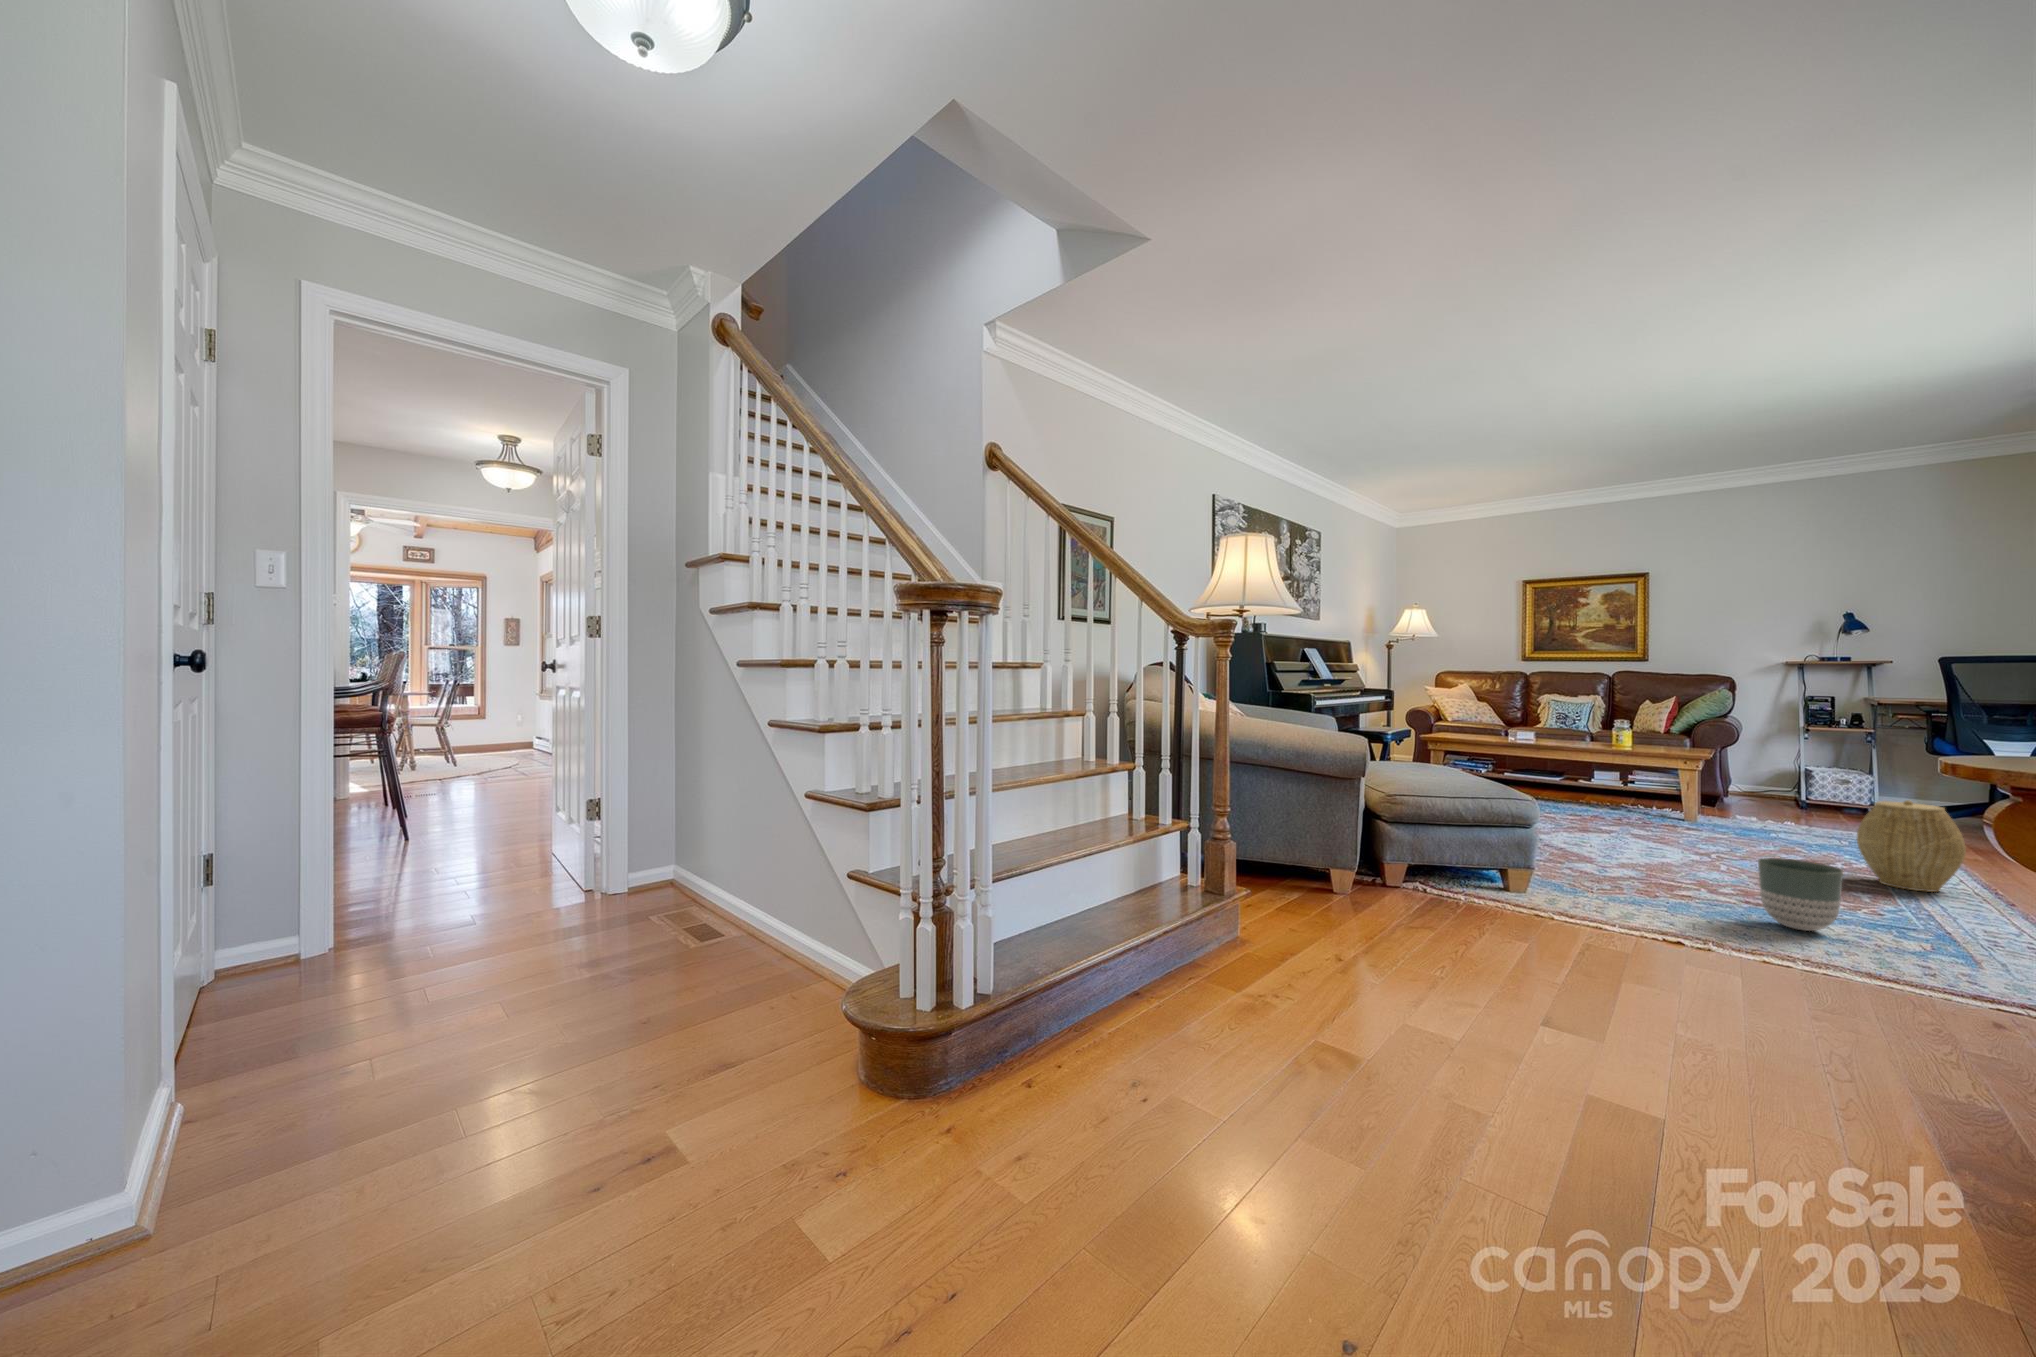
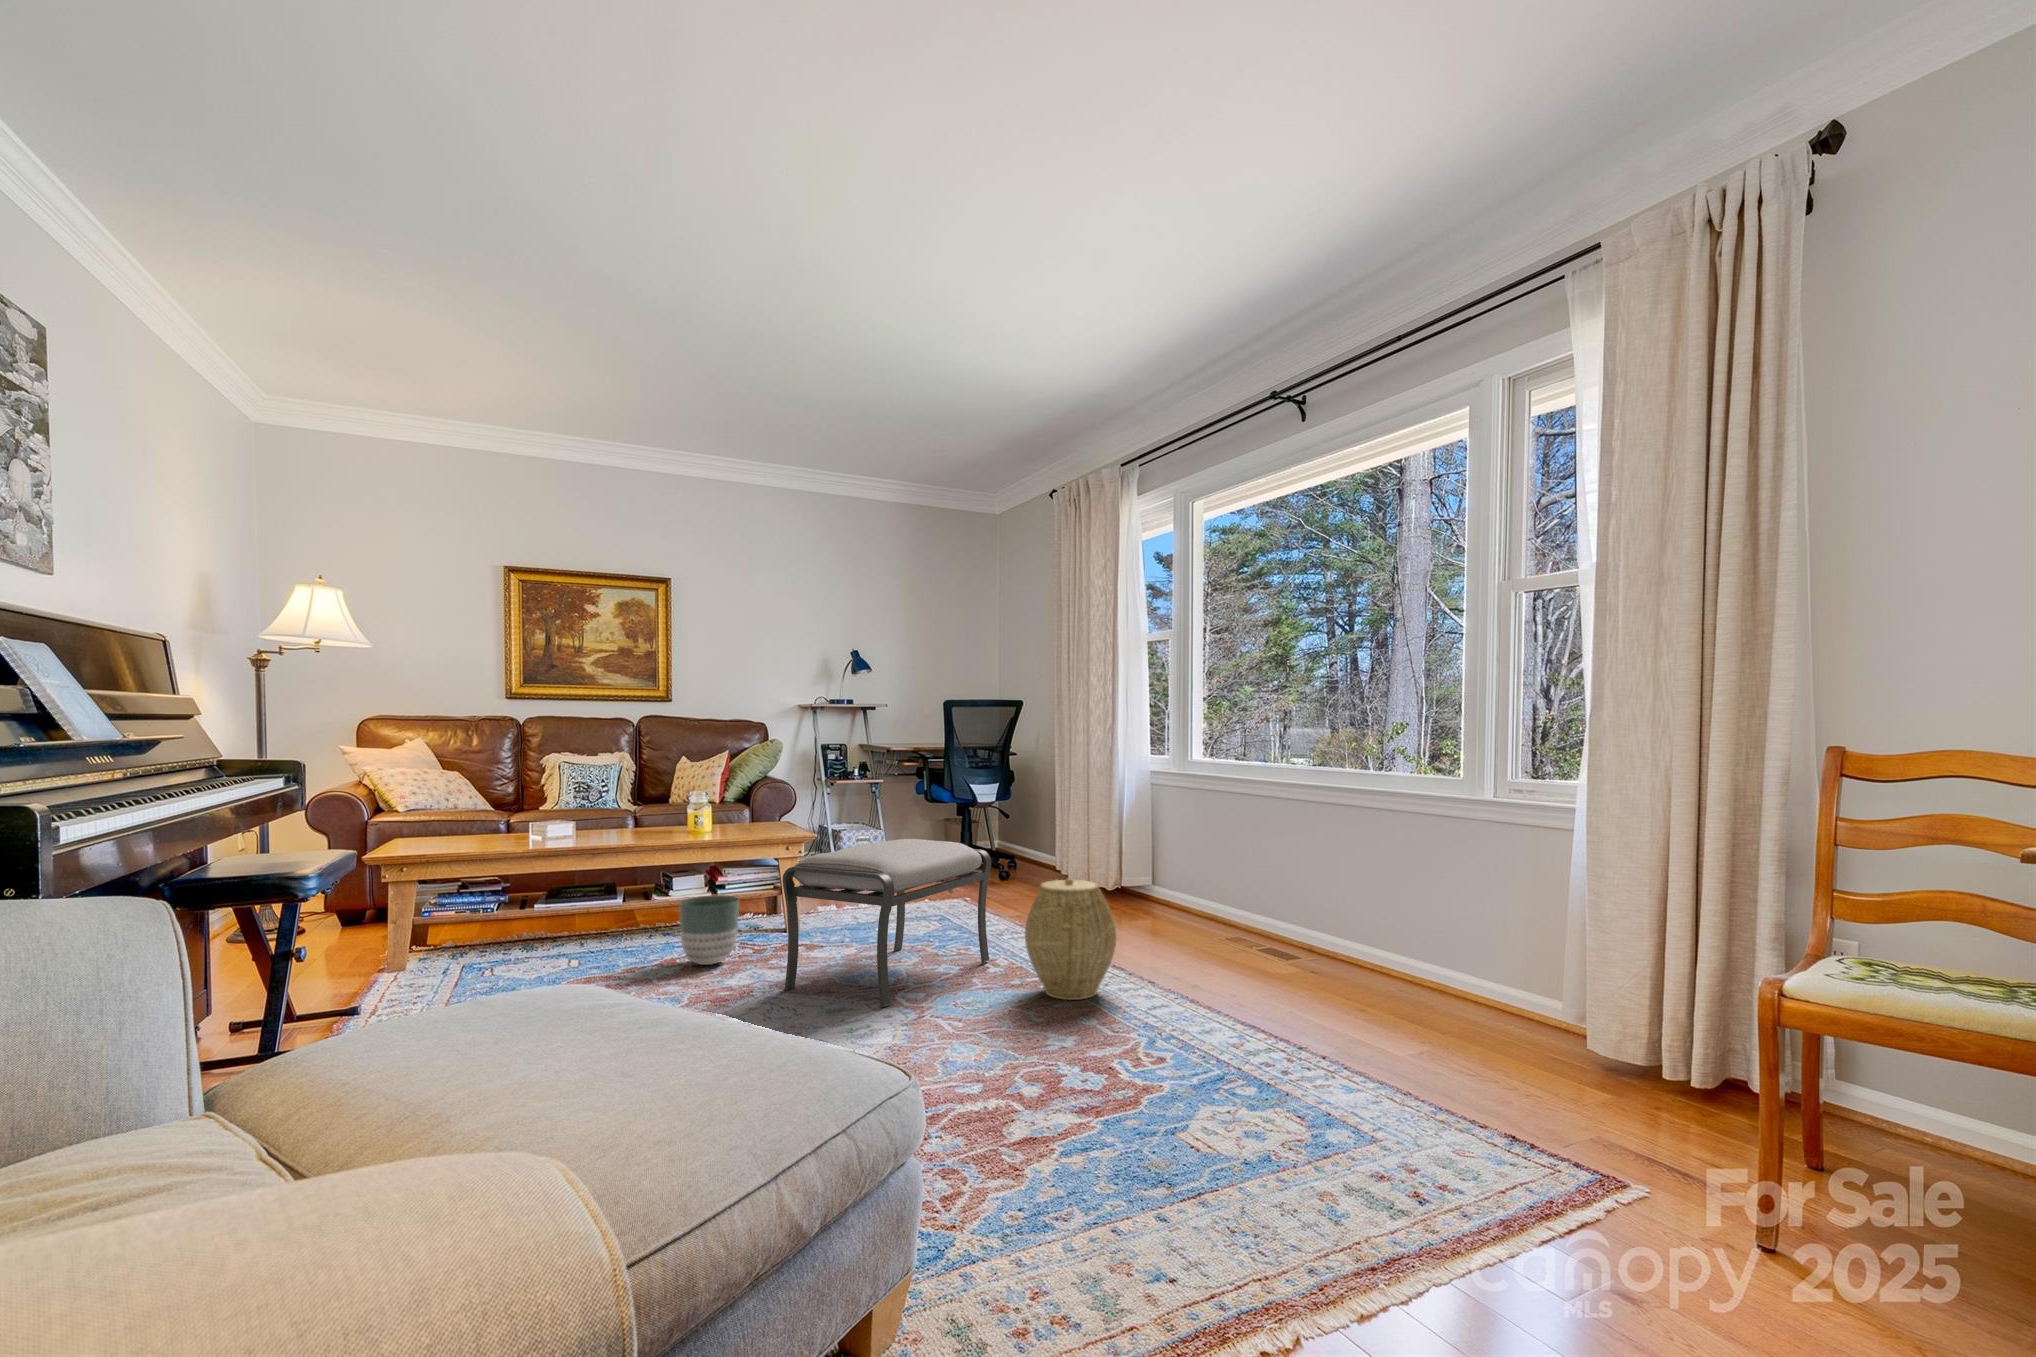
ottoman: none [1653,761,1863,861] -> present [782,839,991,1007]
planter: present [1758,858,1843,931] -> present [679,895,739,965]

